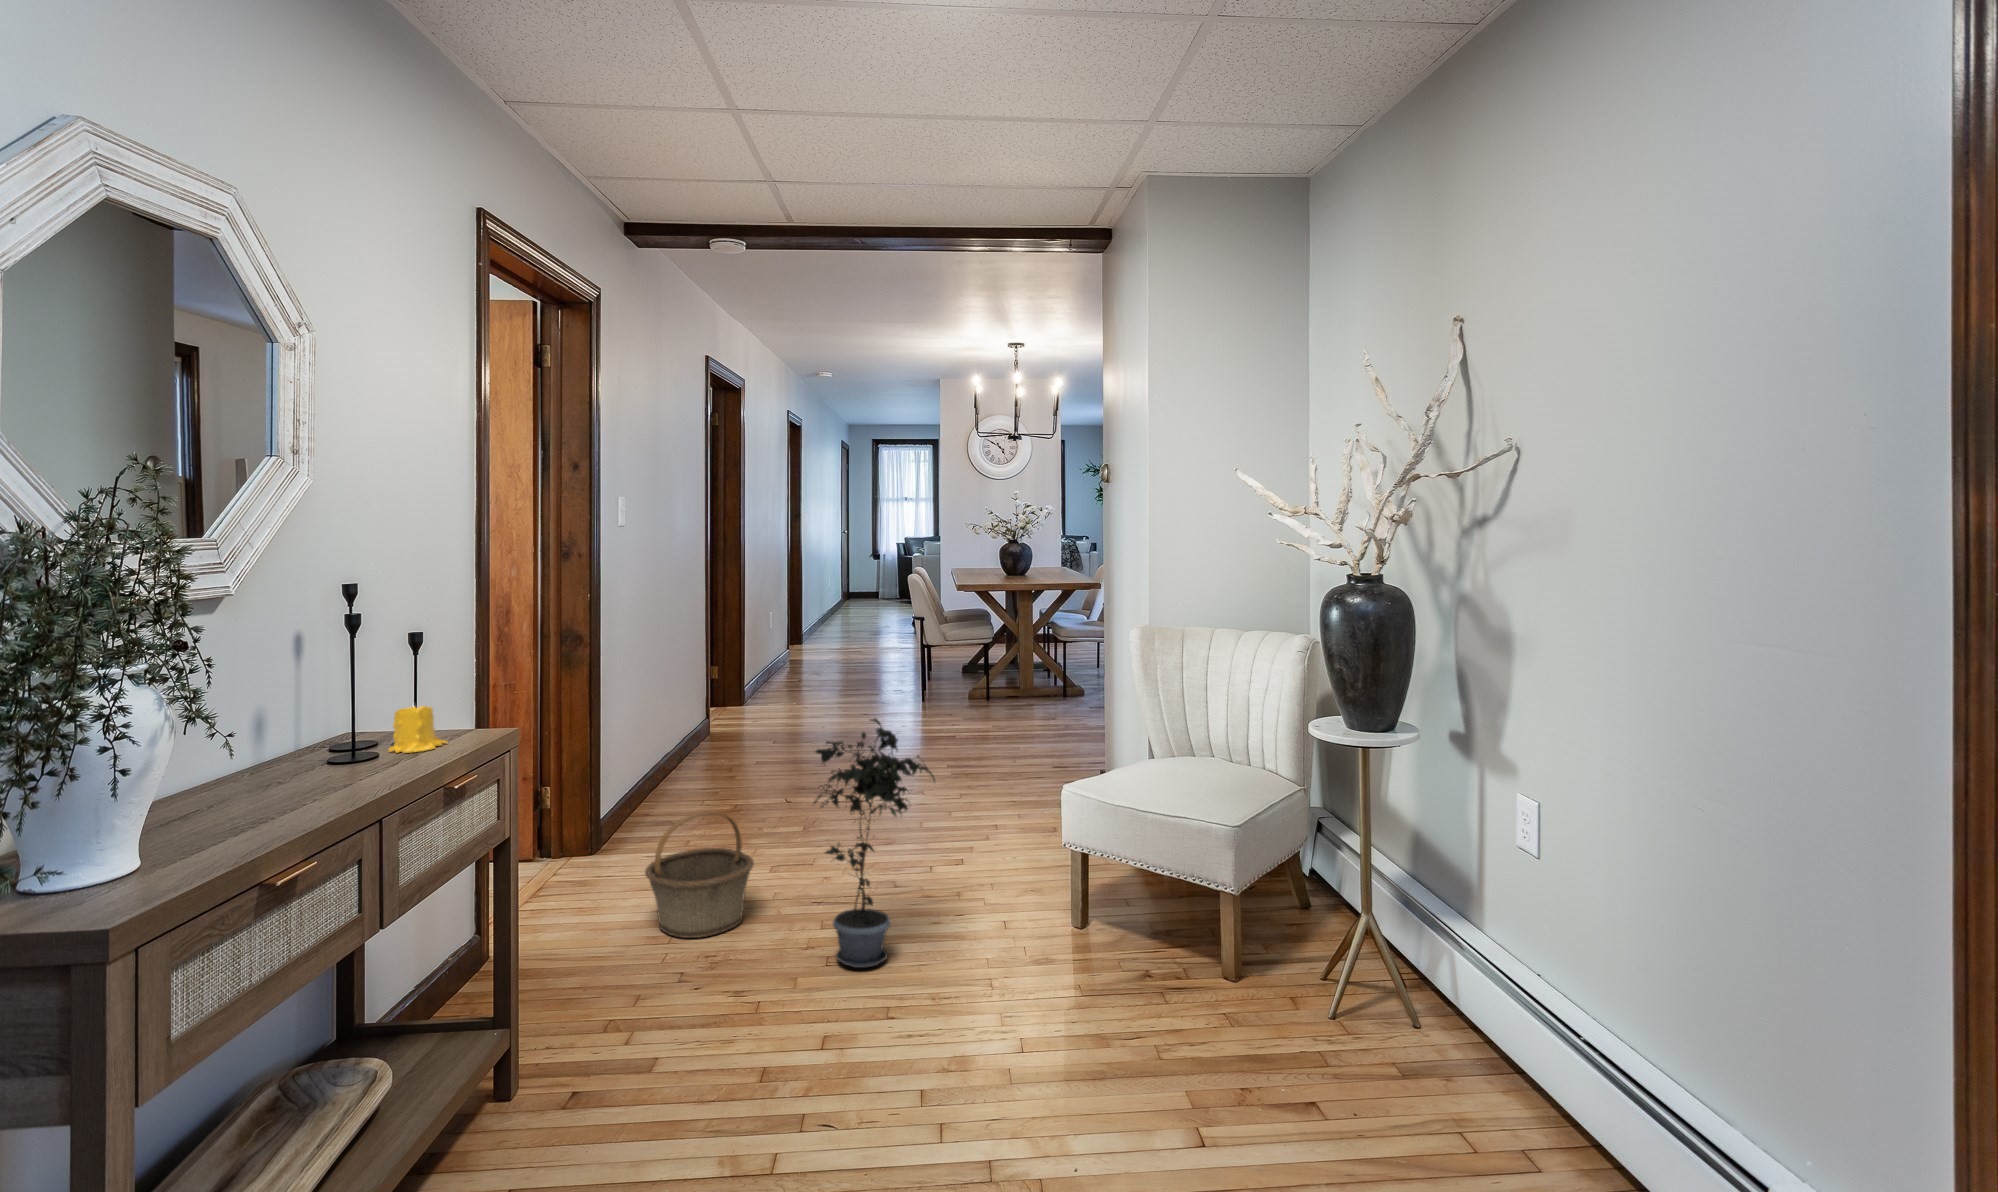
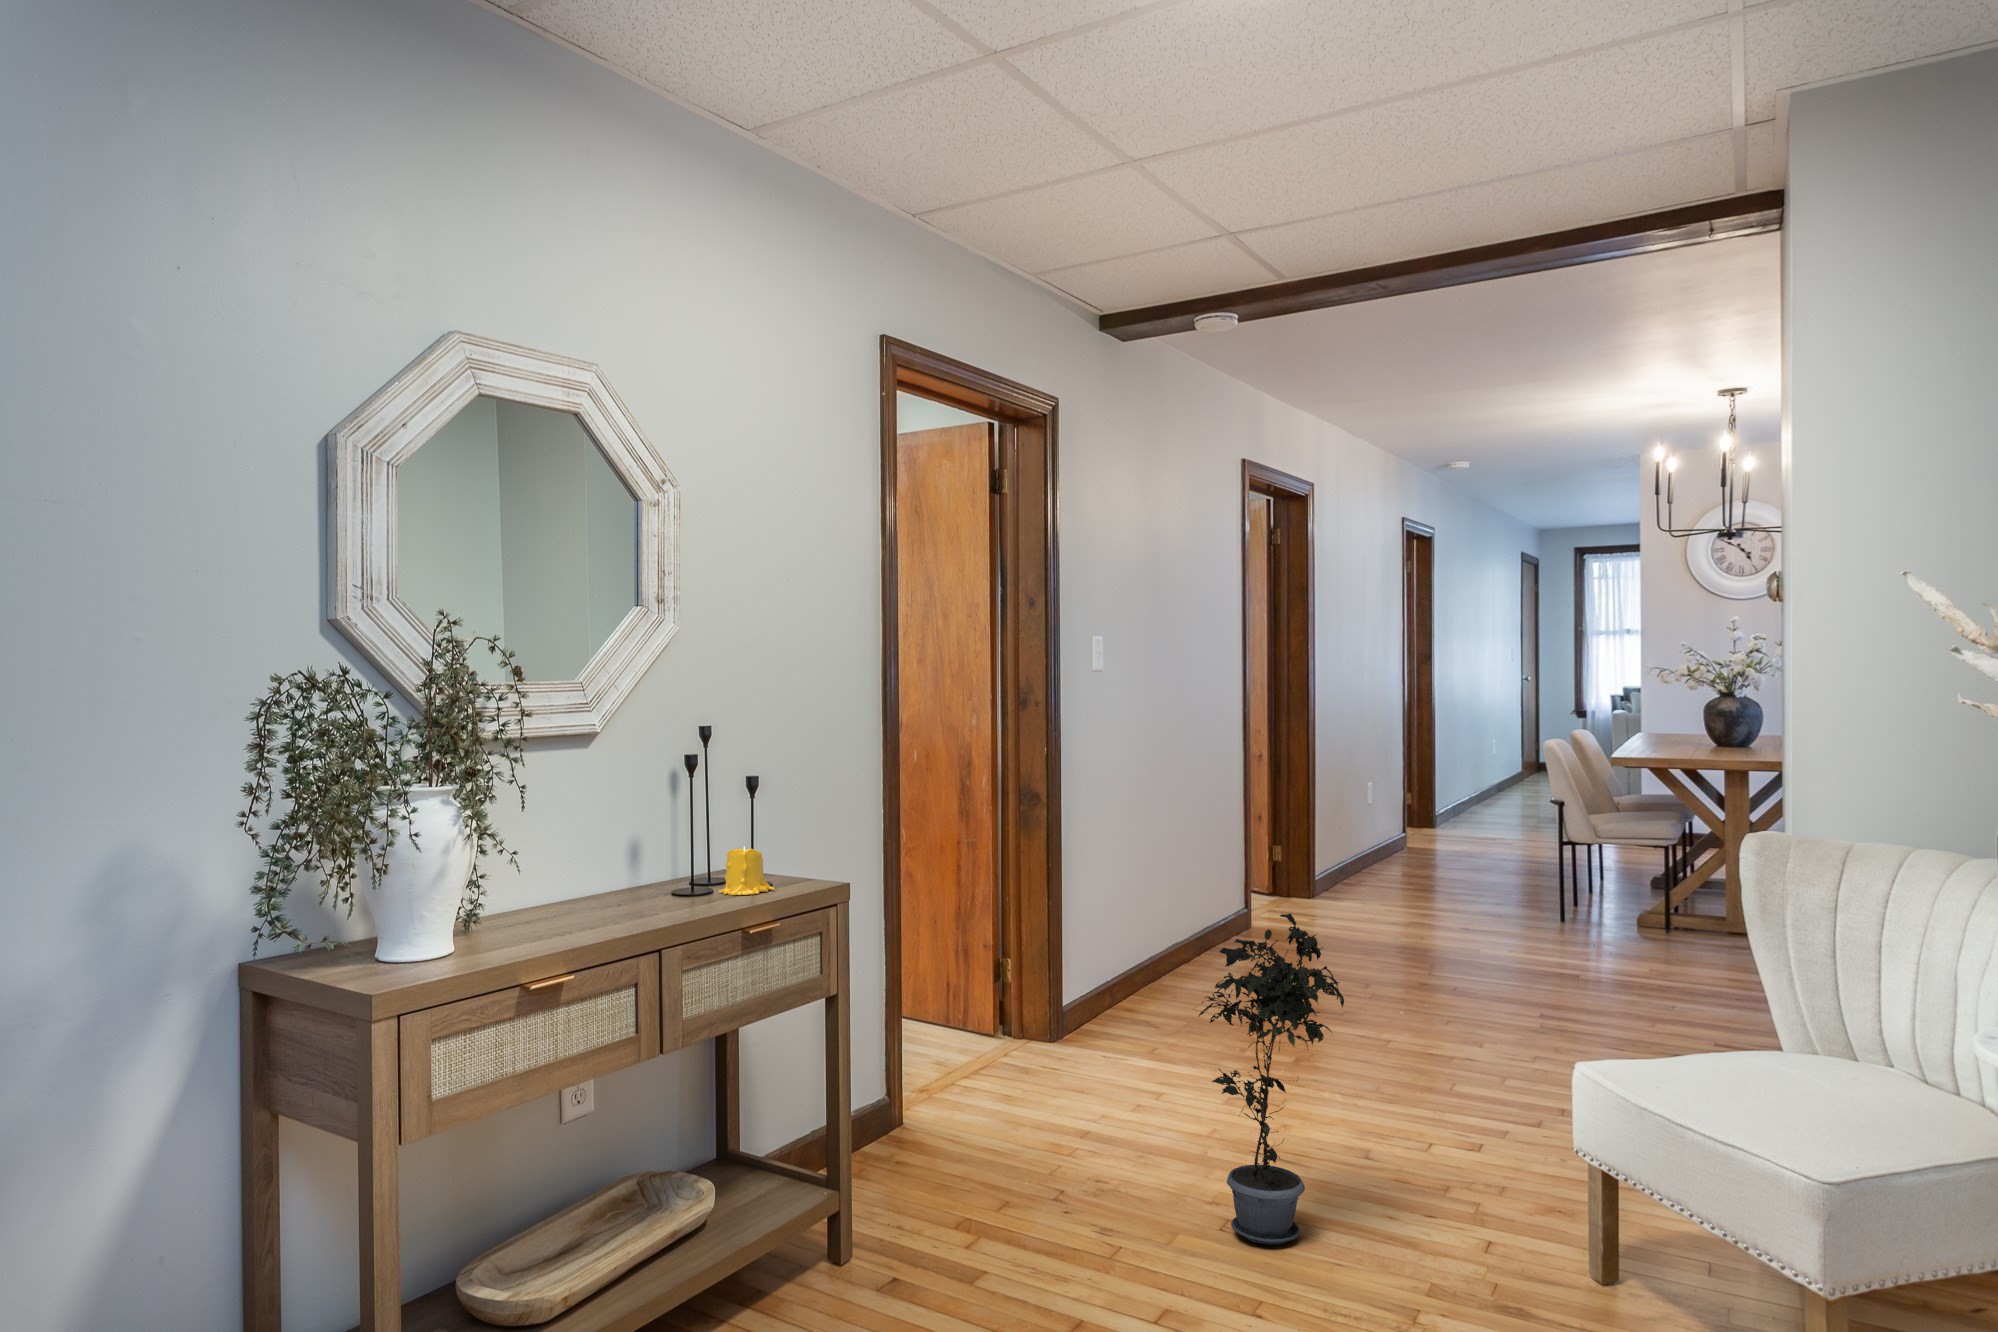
basket: present [645,811,754,938] -> none [1042,1015,1170,1168]

